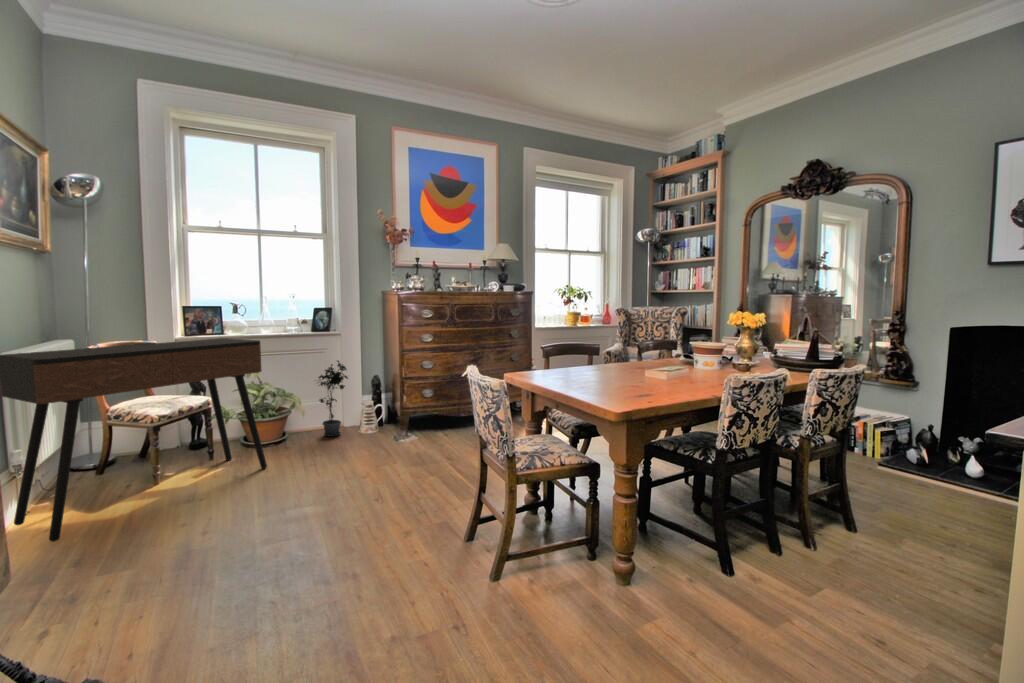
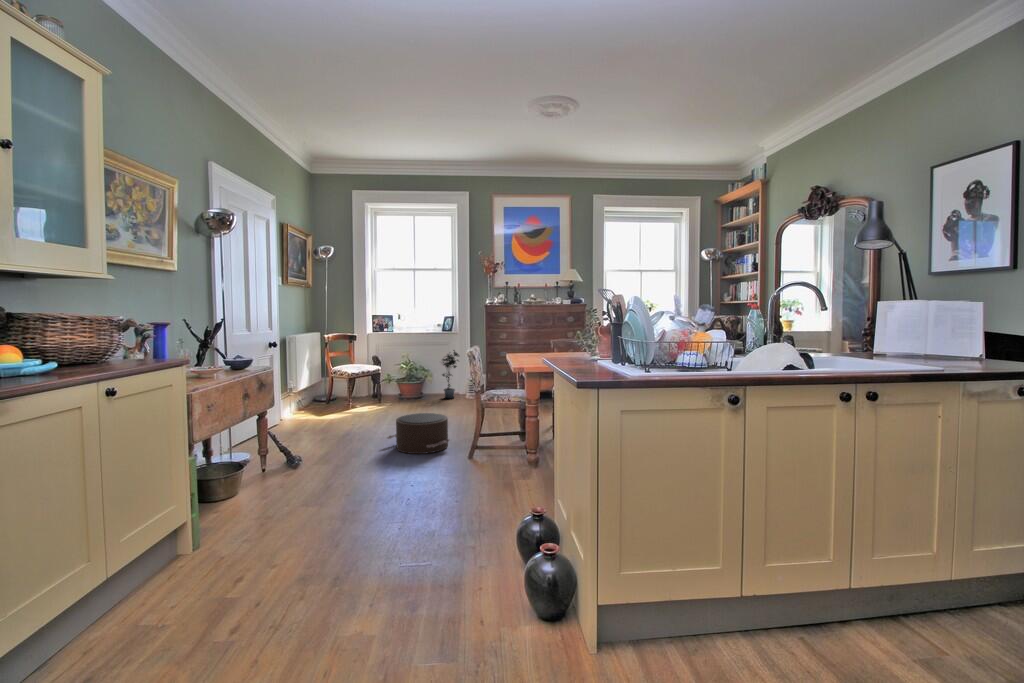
console table: present [0,338,267,542] -> none [287,333,403,423]
pouf: none [302,497,445,602] -> present [387,413,449,454]

